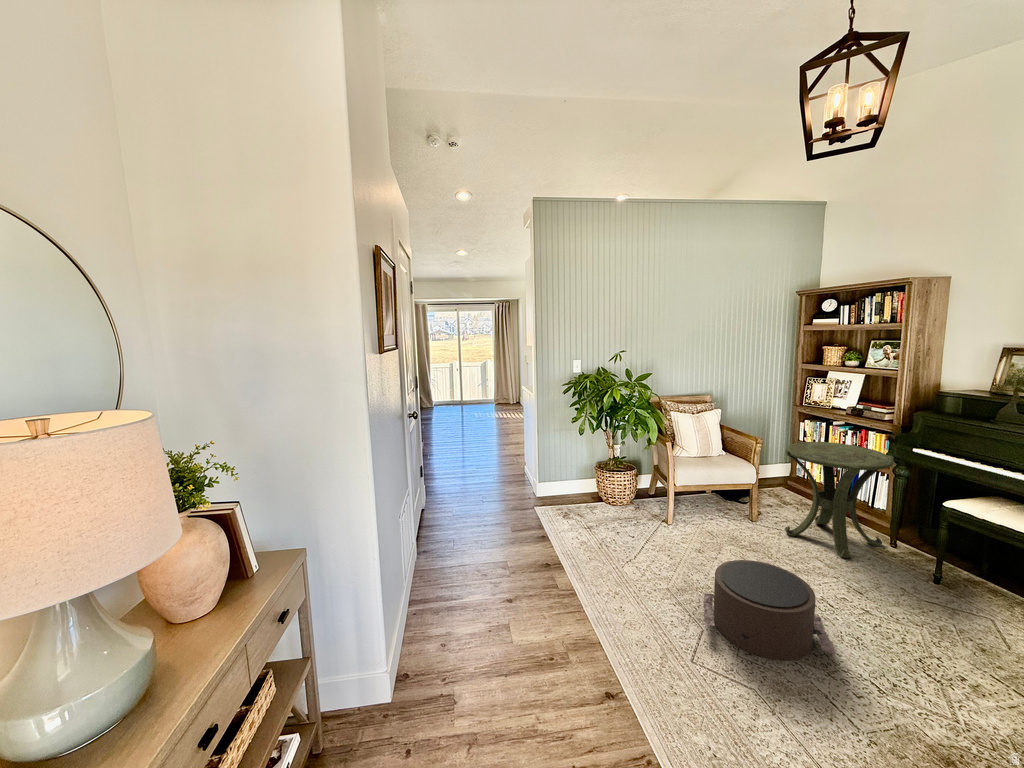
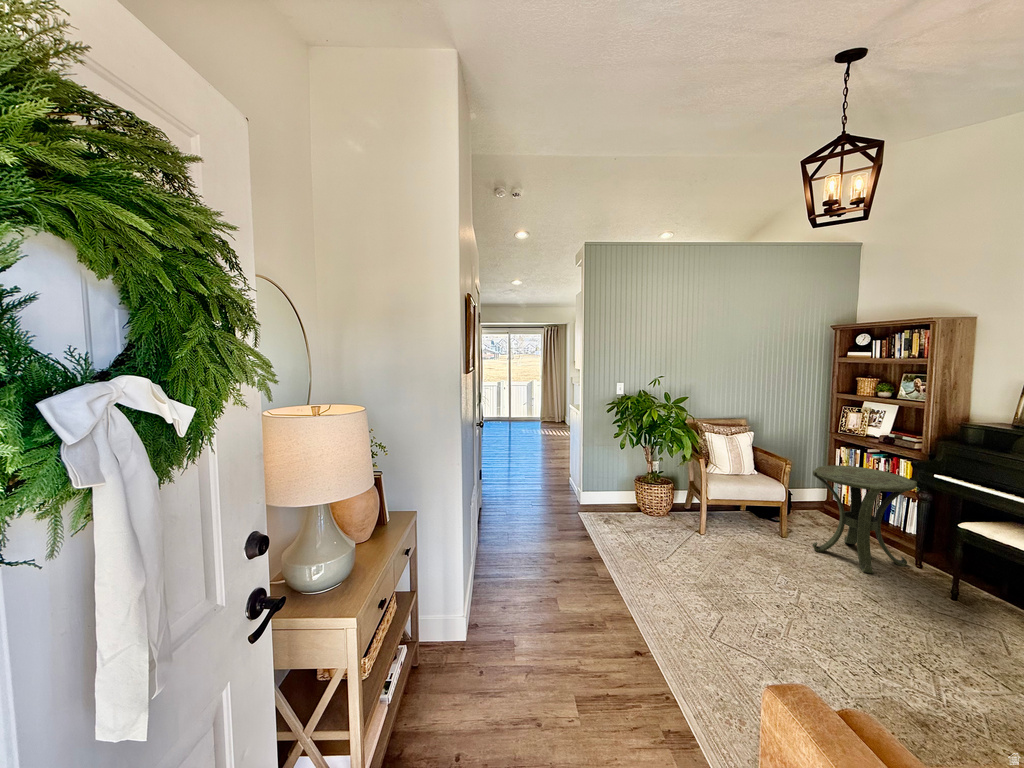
pouf: present [703,560,835,661] -> none [724,561,838,645]

